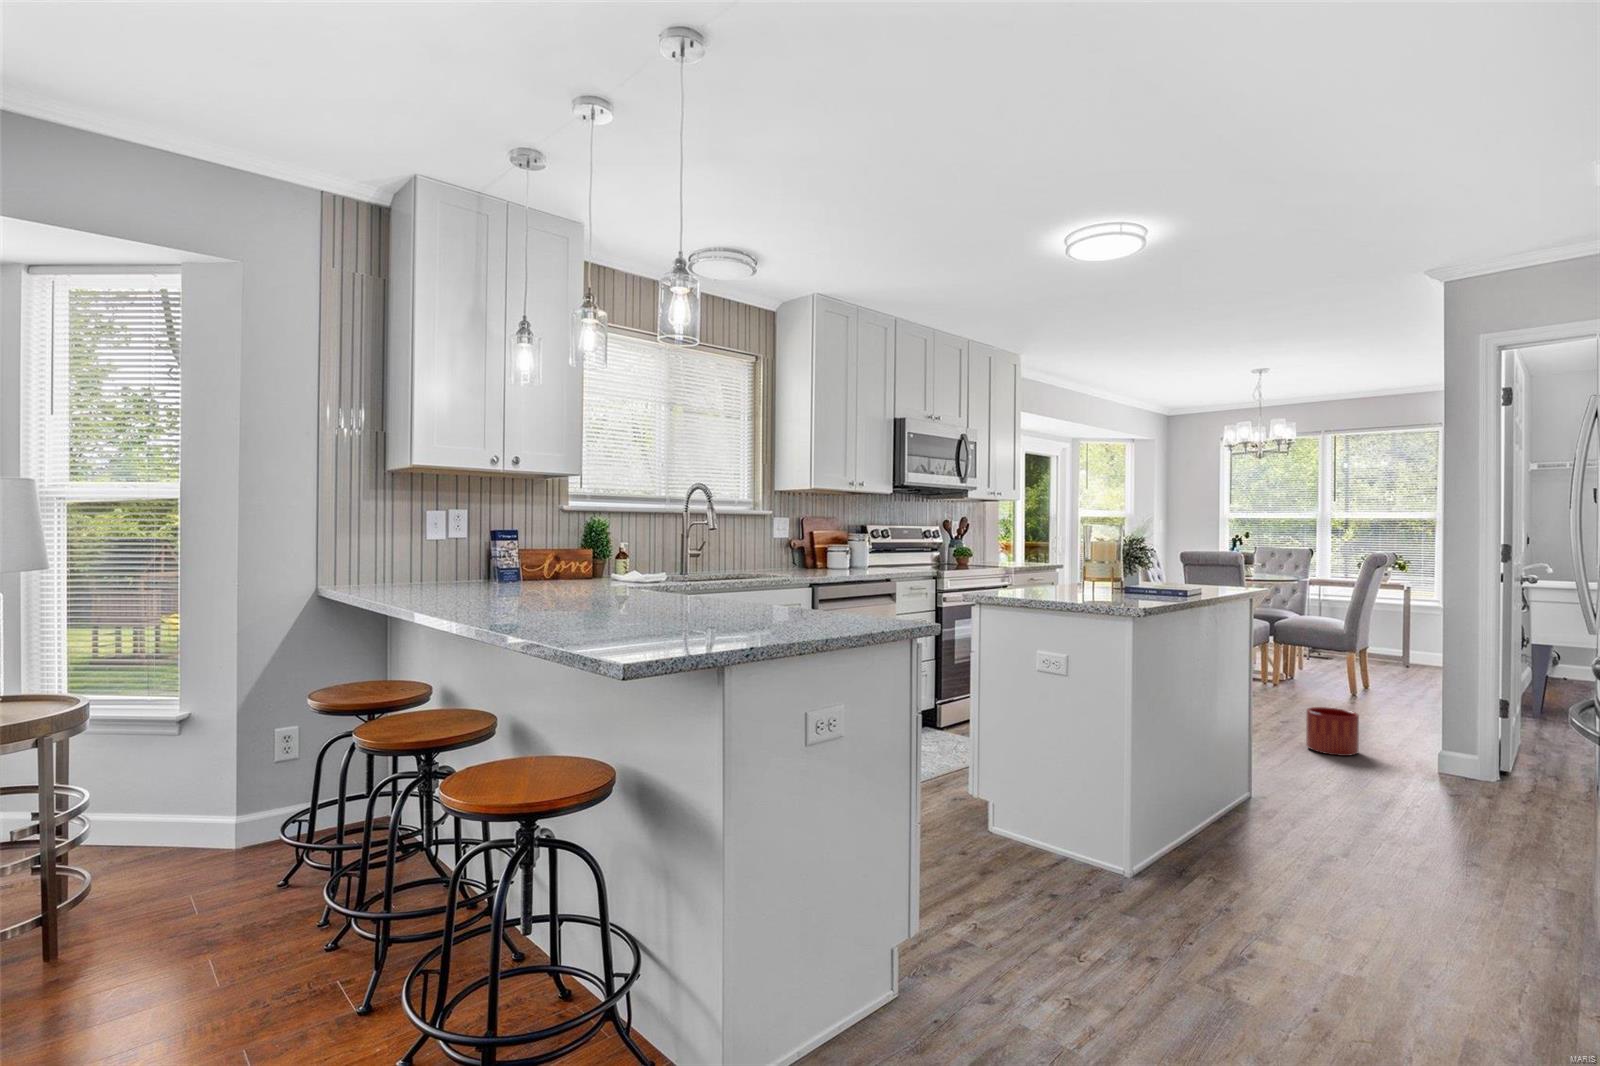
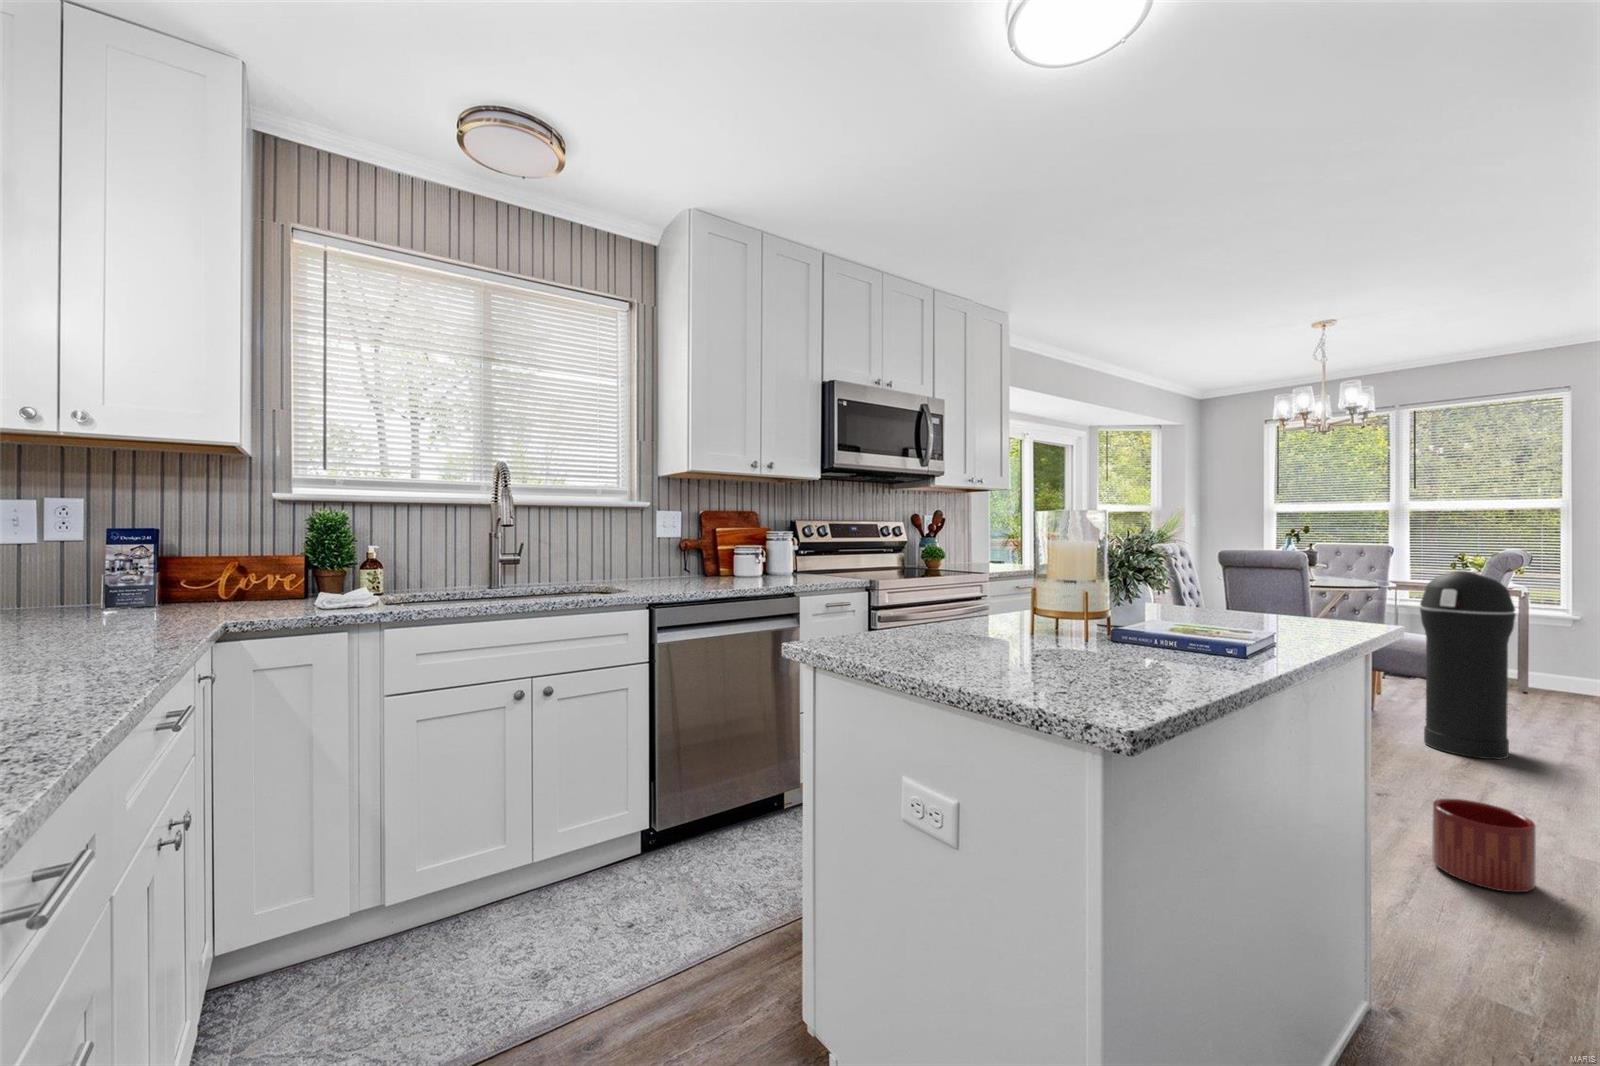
trash can: none [1320,567,1380,702] -> present [1420,571,1515,759]

